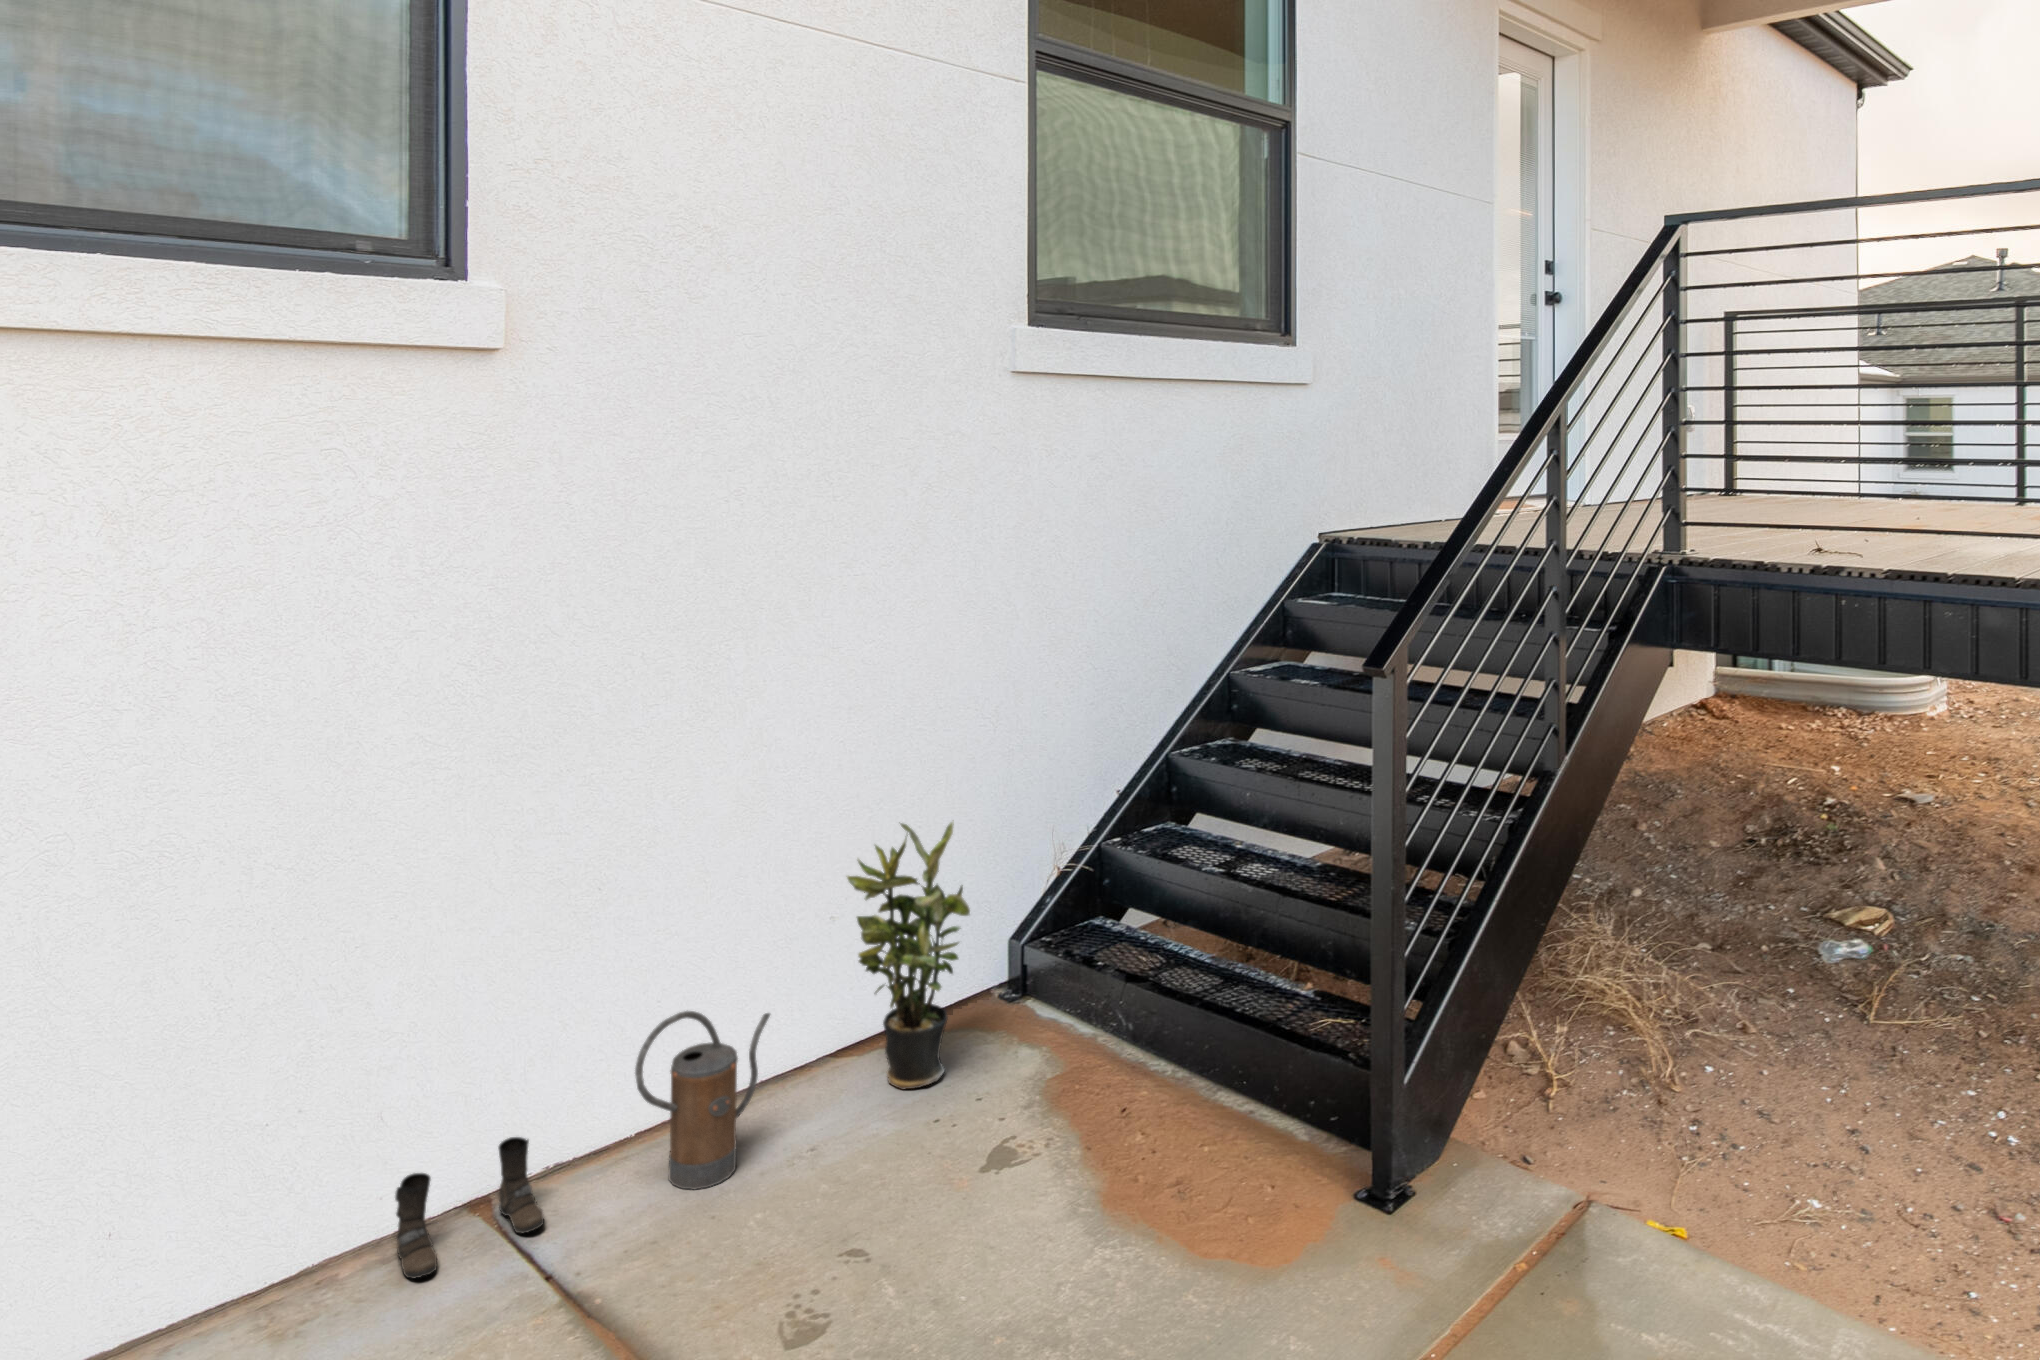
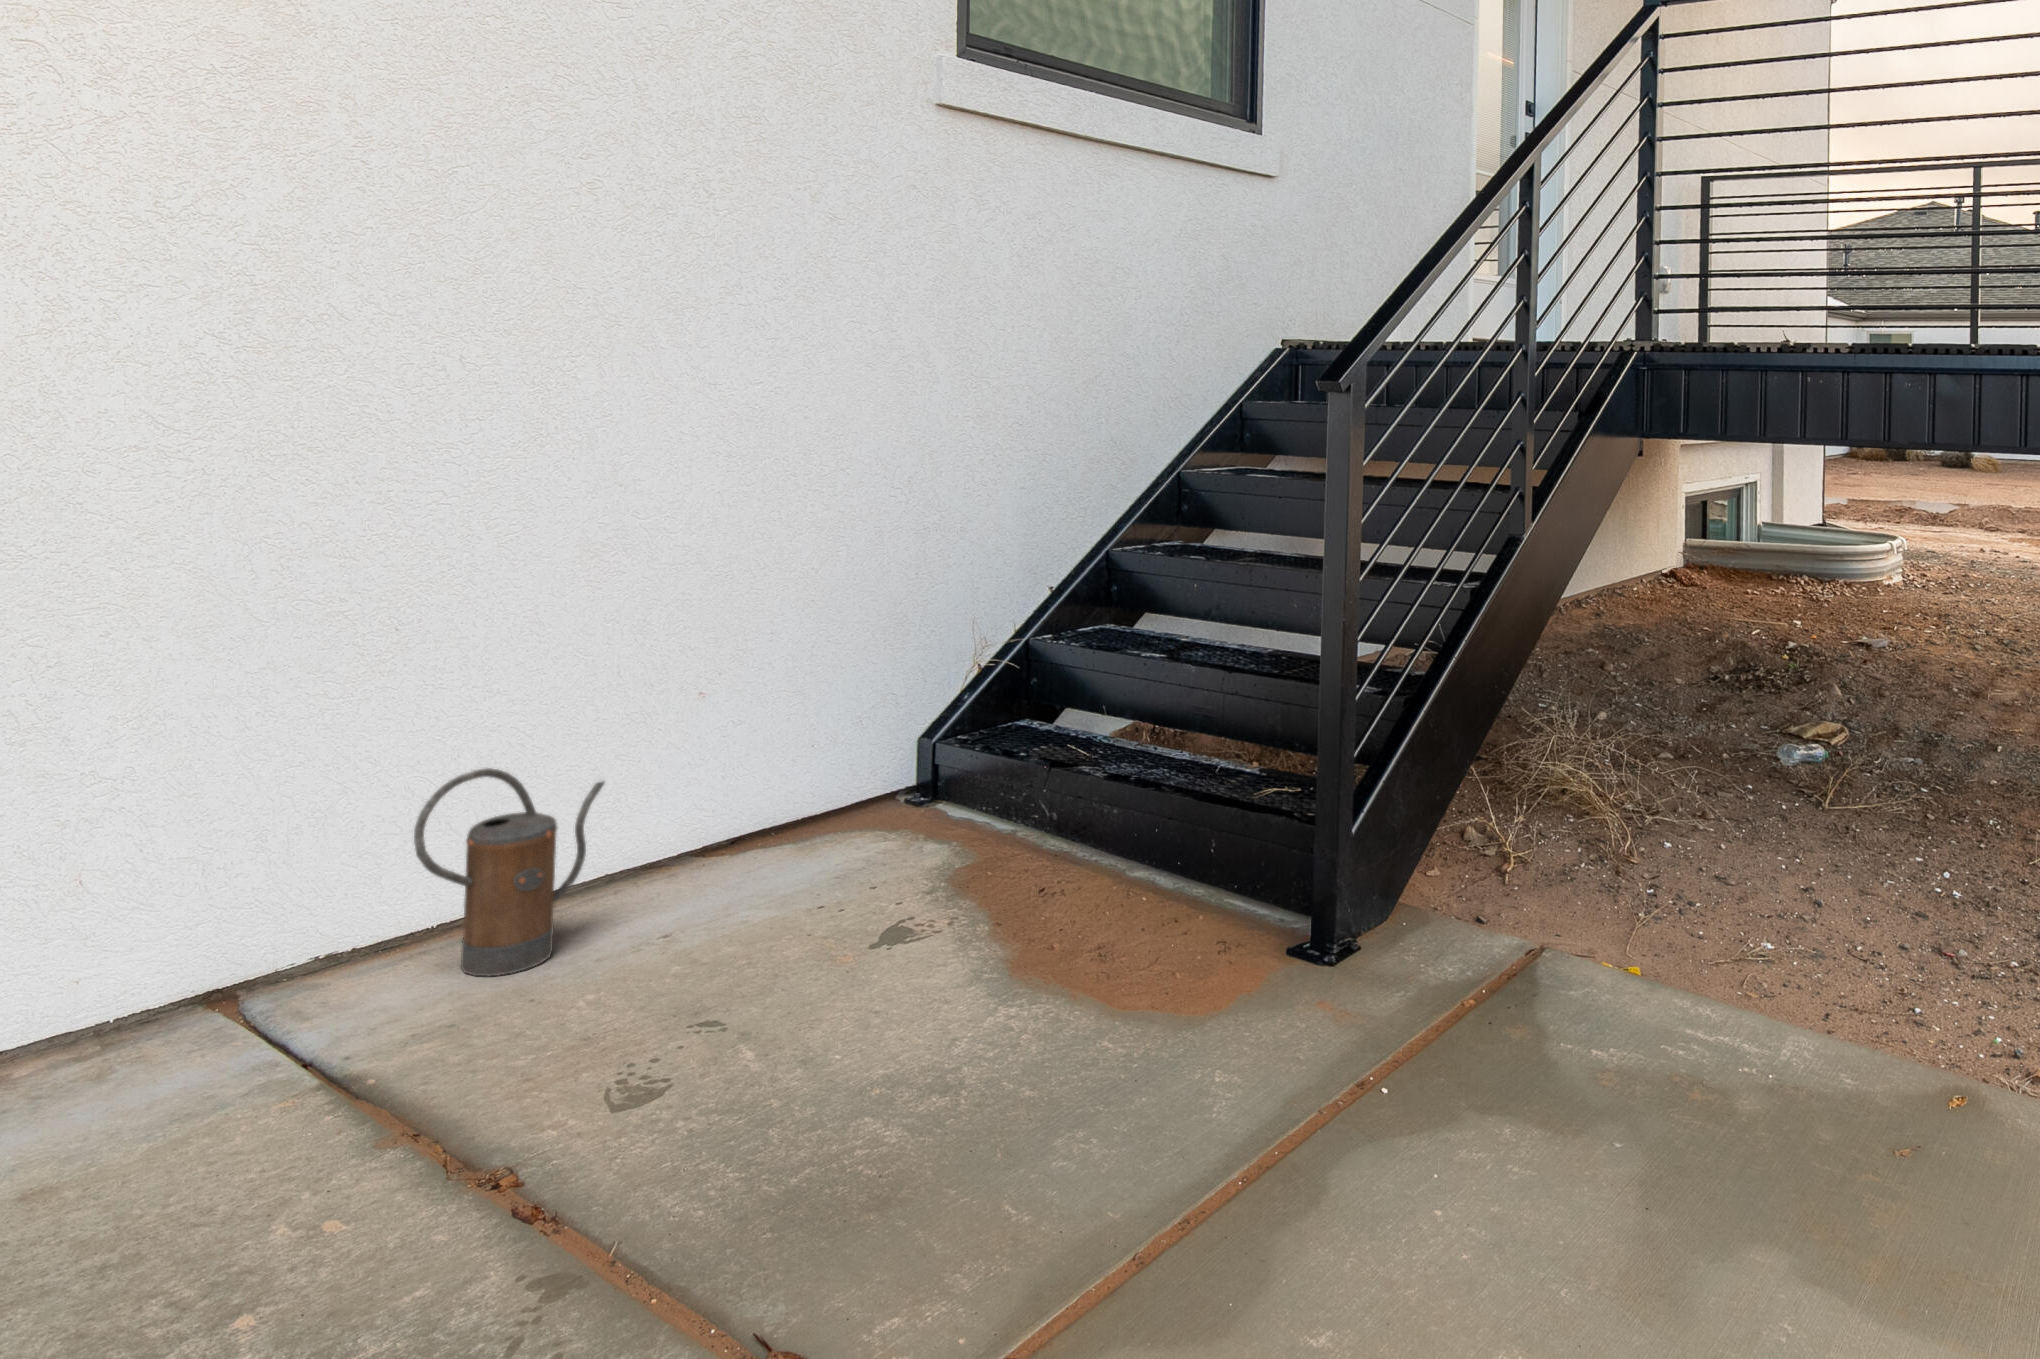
potted plant: present [847,822,970,1090] -> none [714,585,869,882]
boots: present [395,1137,544,1278] -> none [62,915,281,1073]

